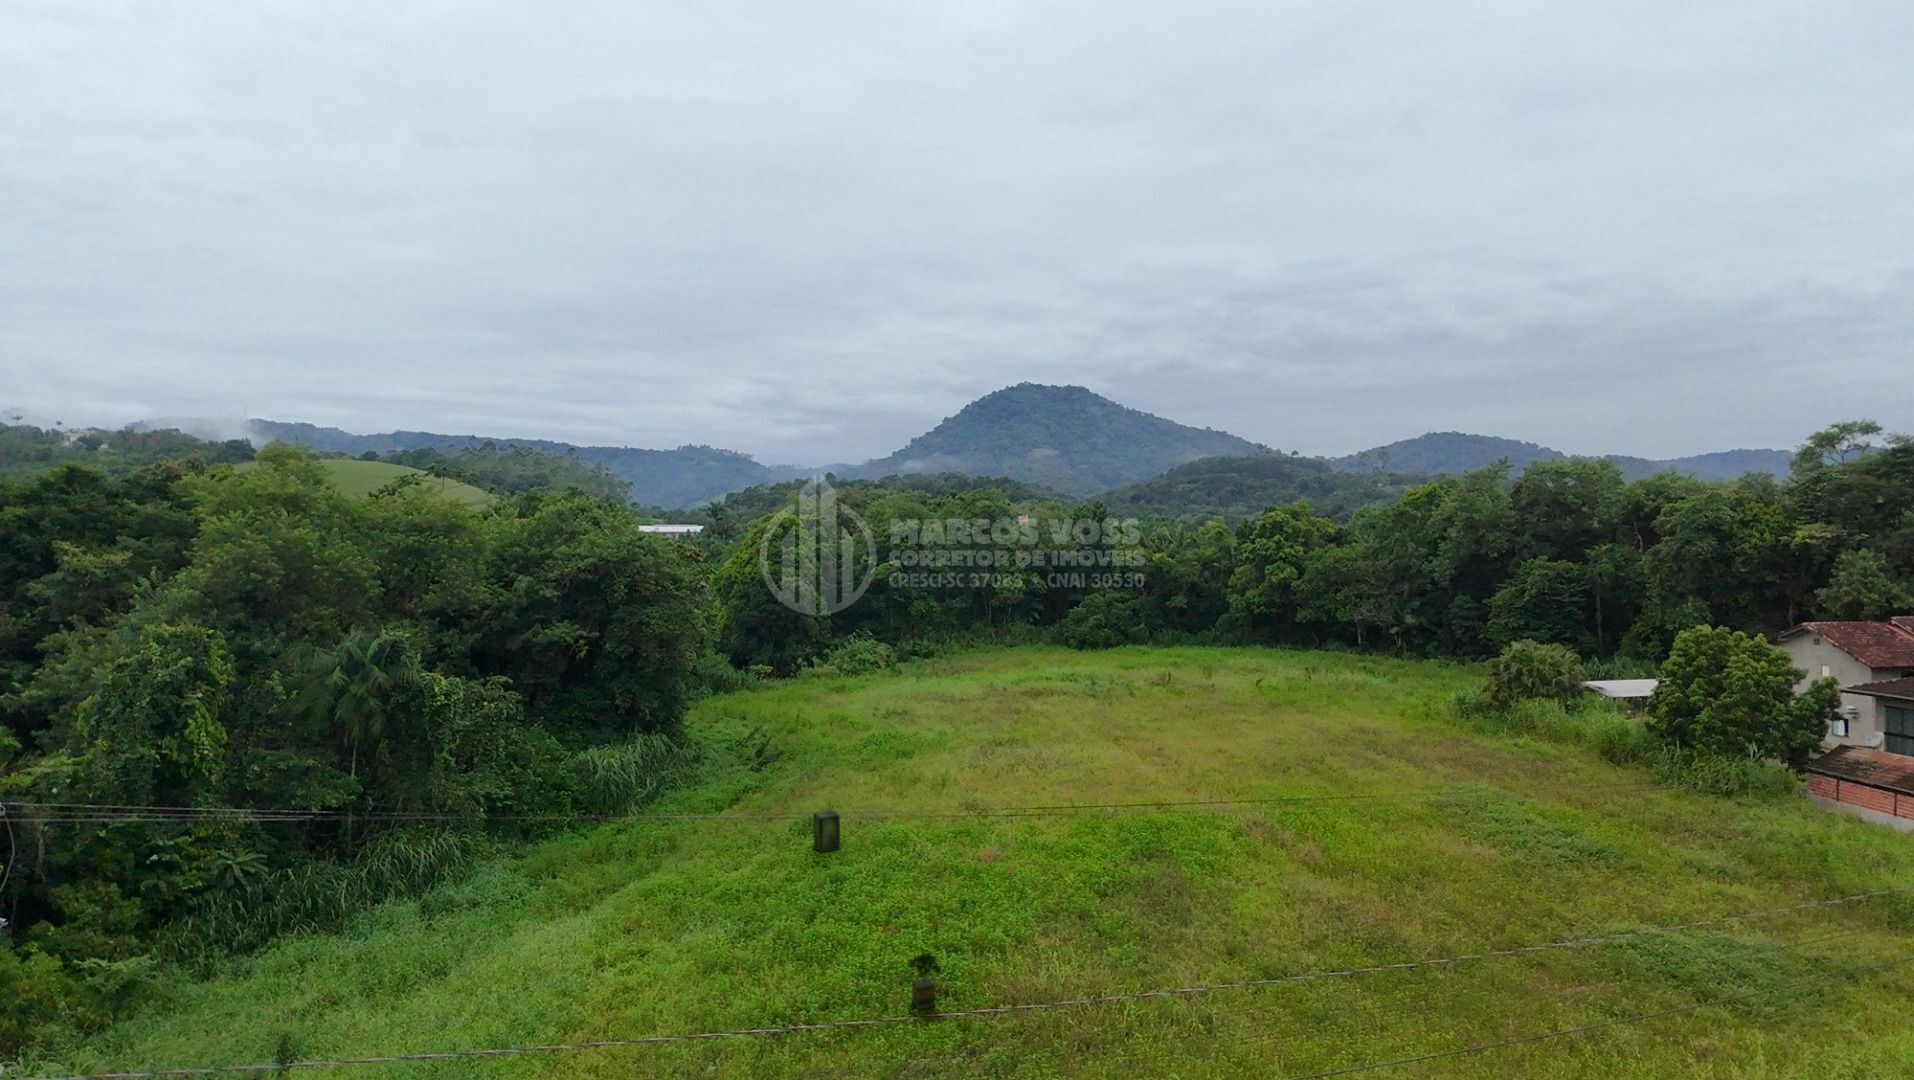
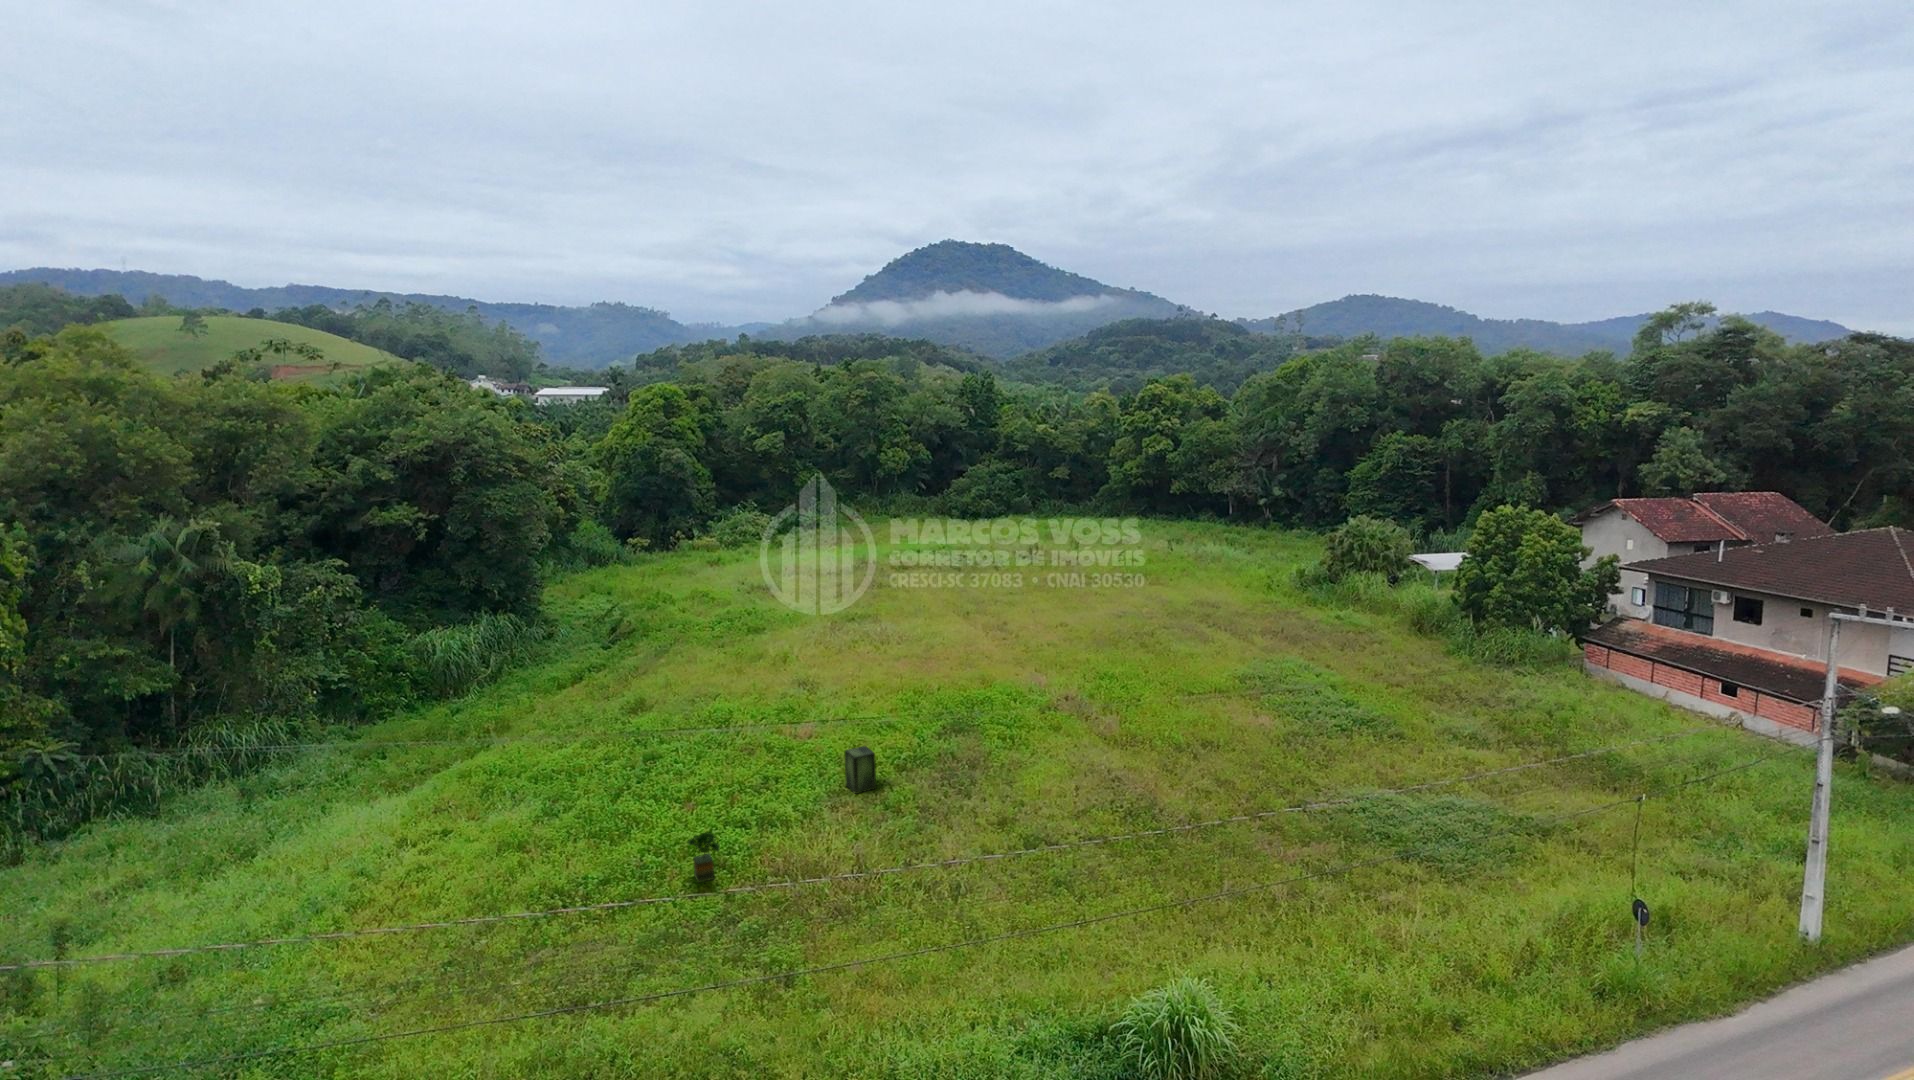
storage box: present [813,810,840,853] -> present [845,746,876,794]

